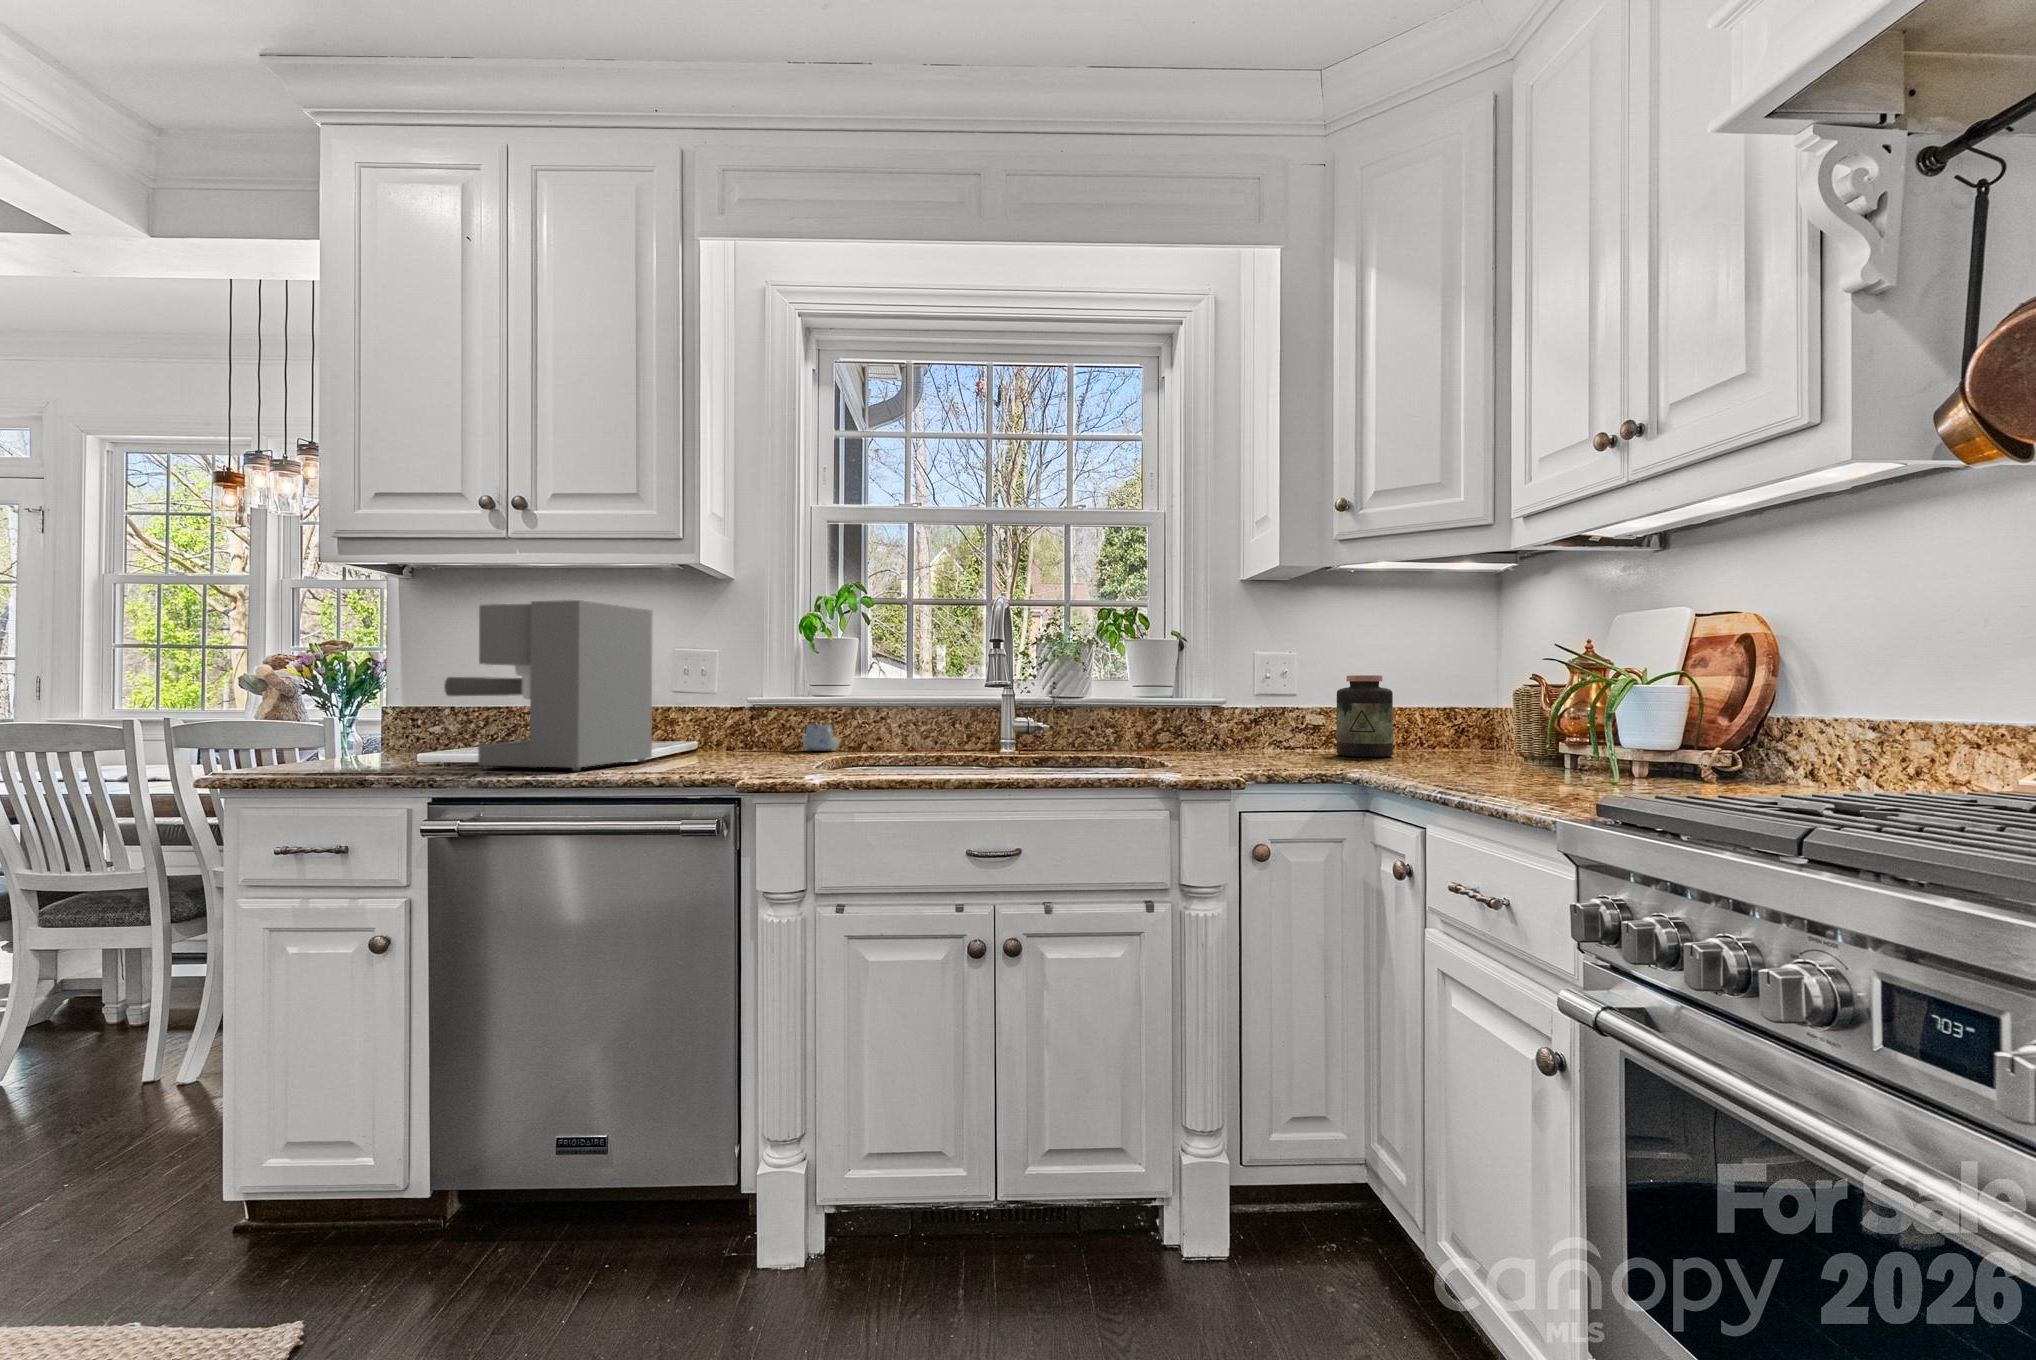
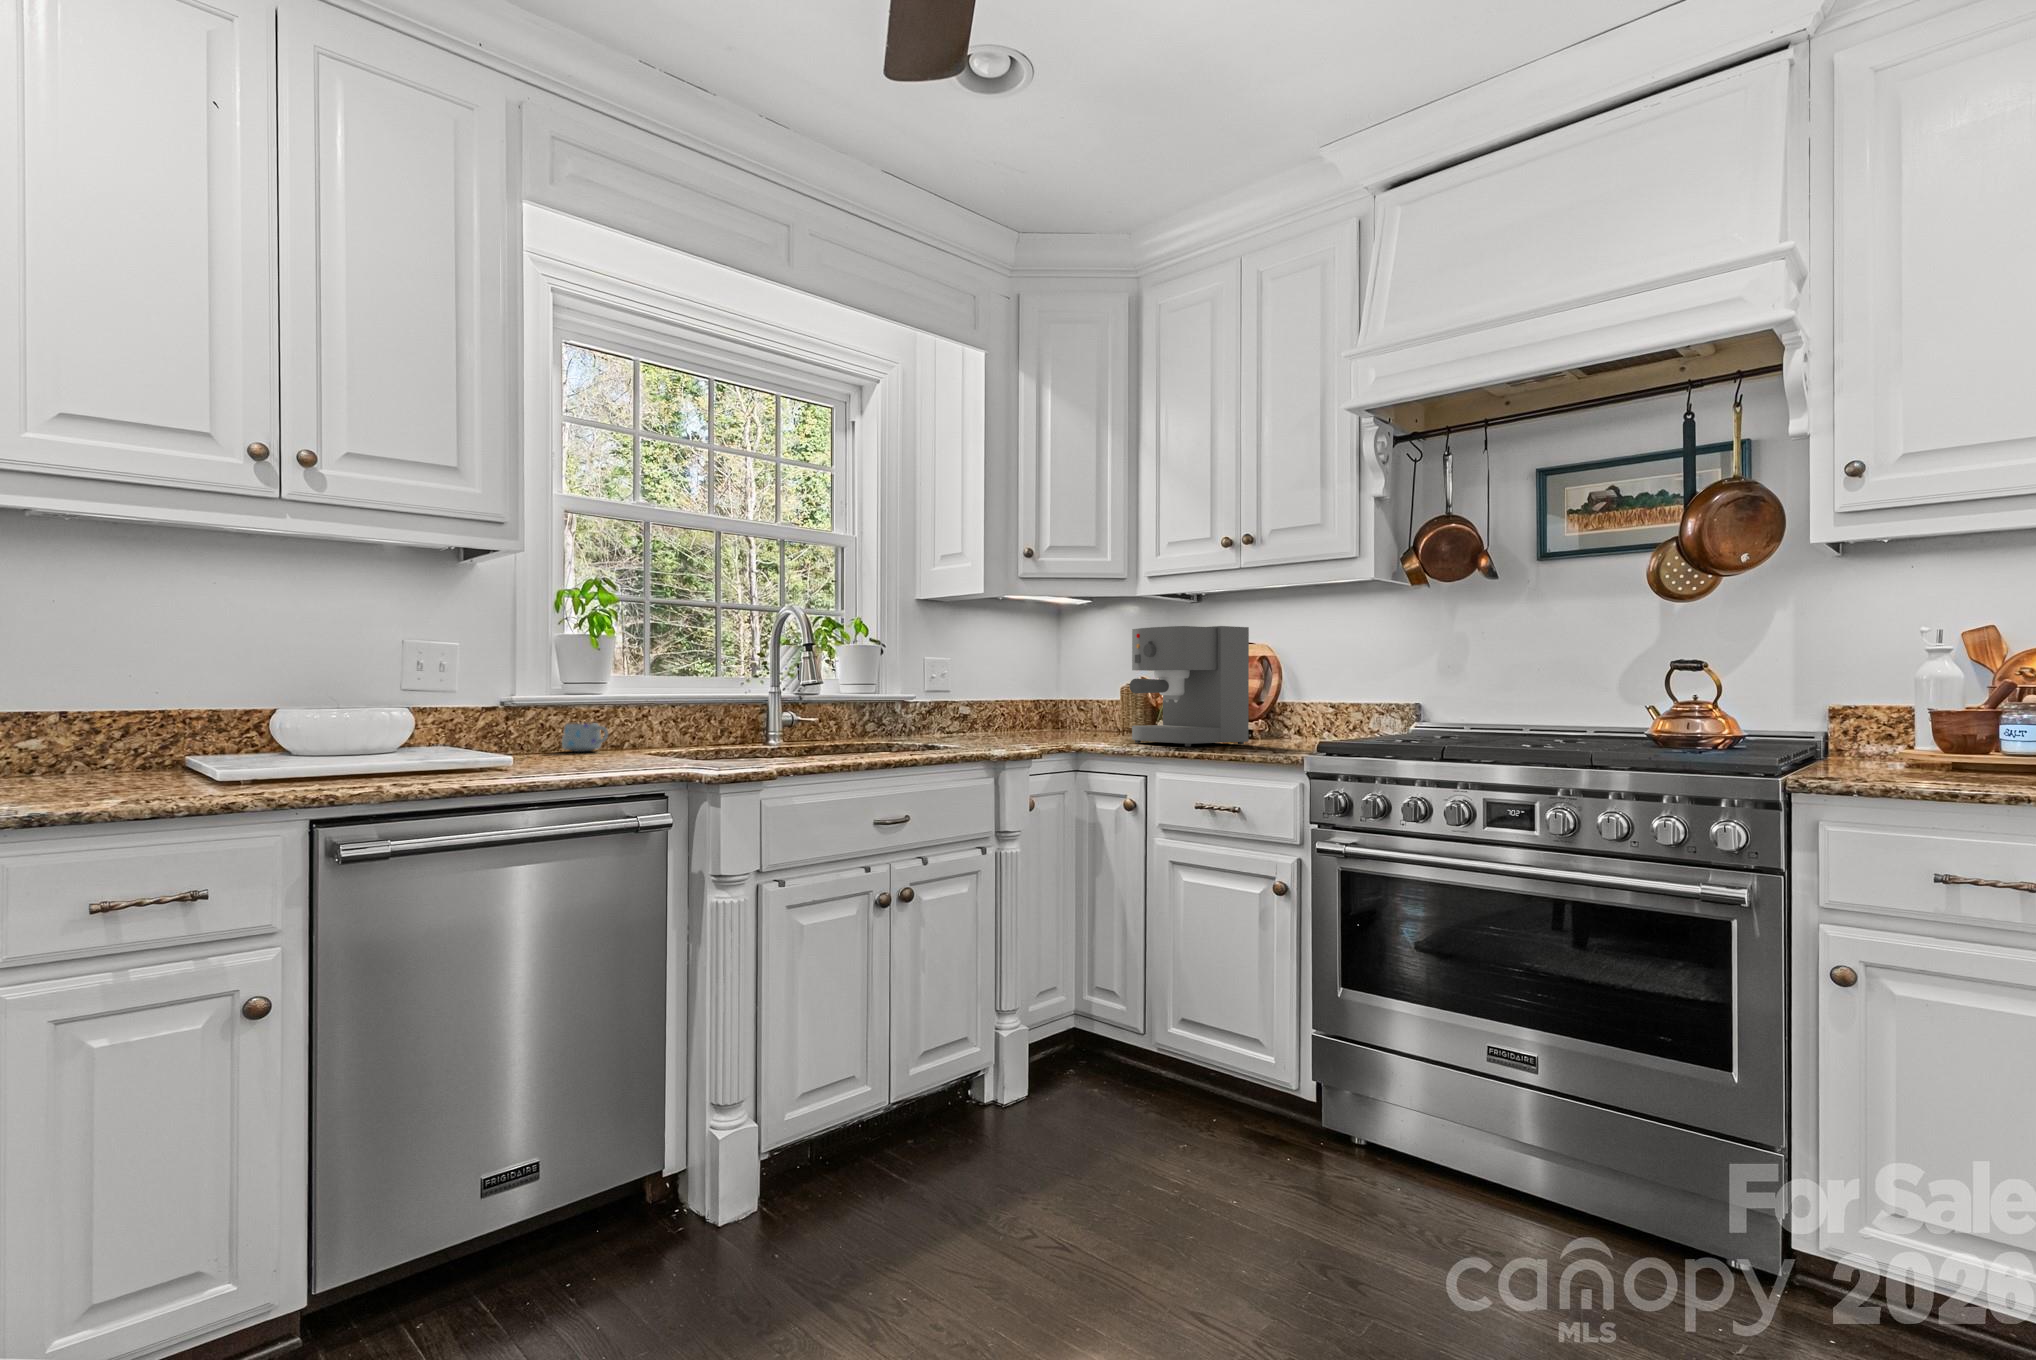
coffee maker: present [444,600,652,771] -> present [1129,626,1249,746]
jar: present [1337,675,1393,757] -> none [997,676,1037,737]

